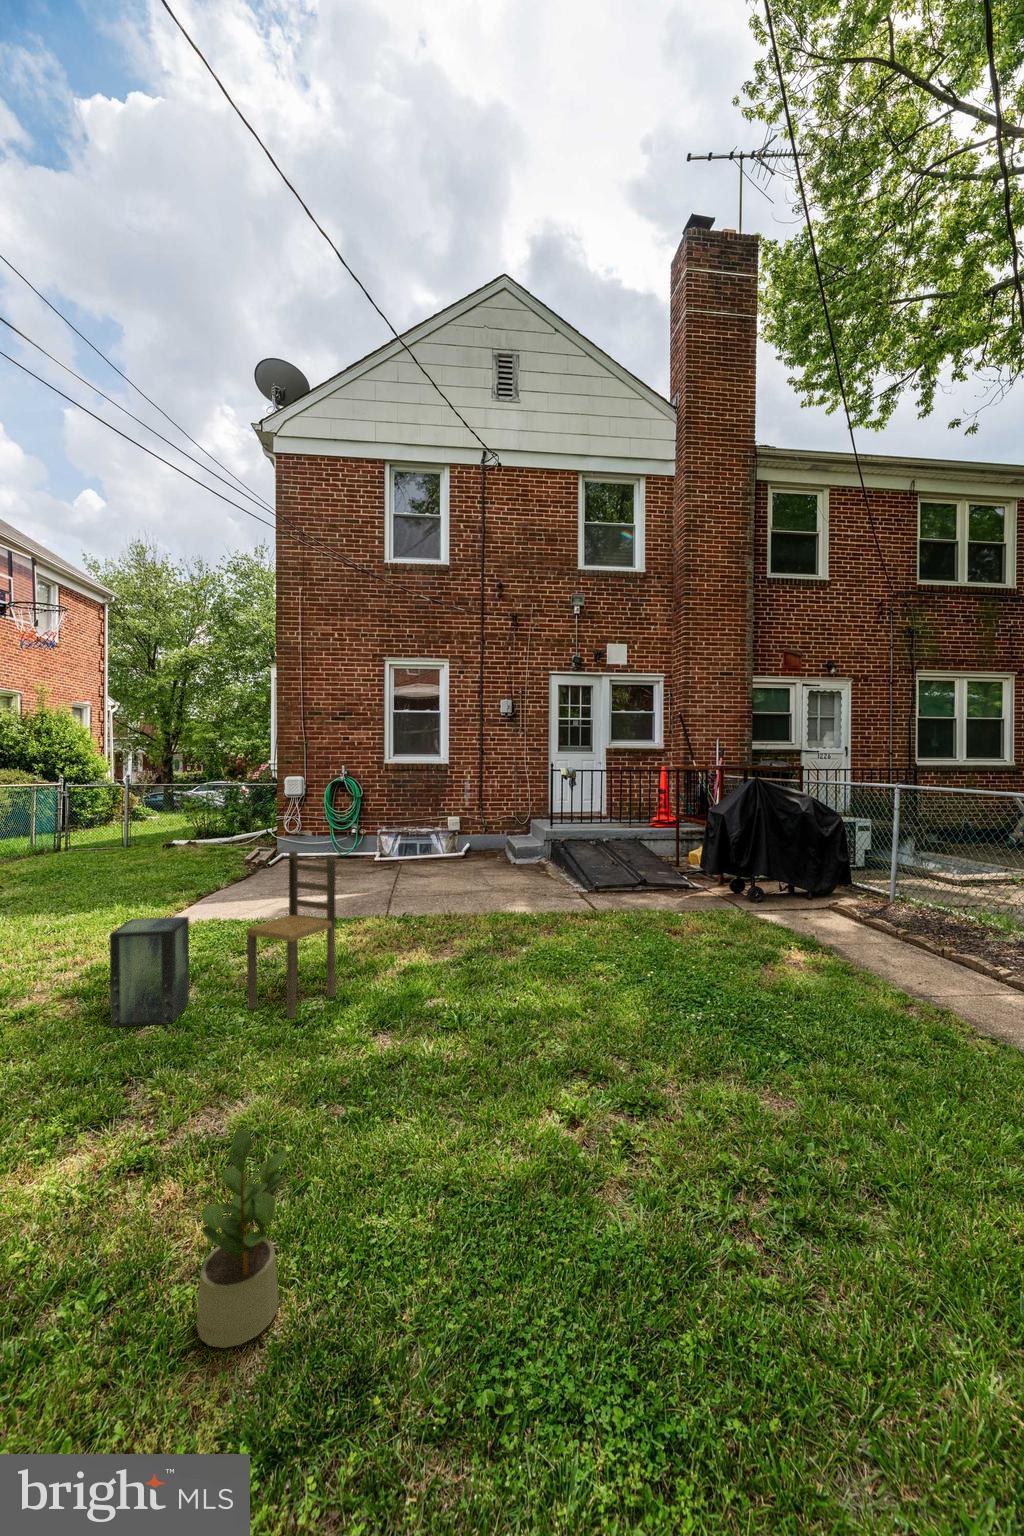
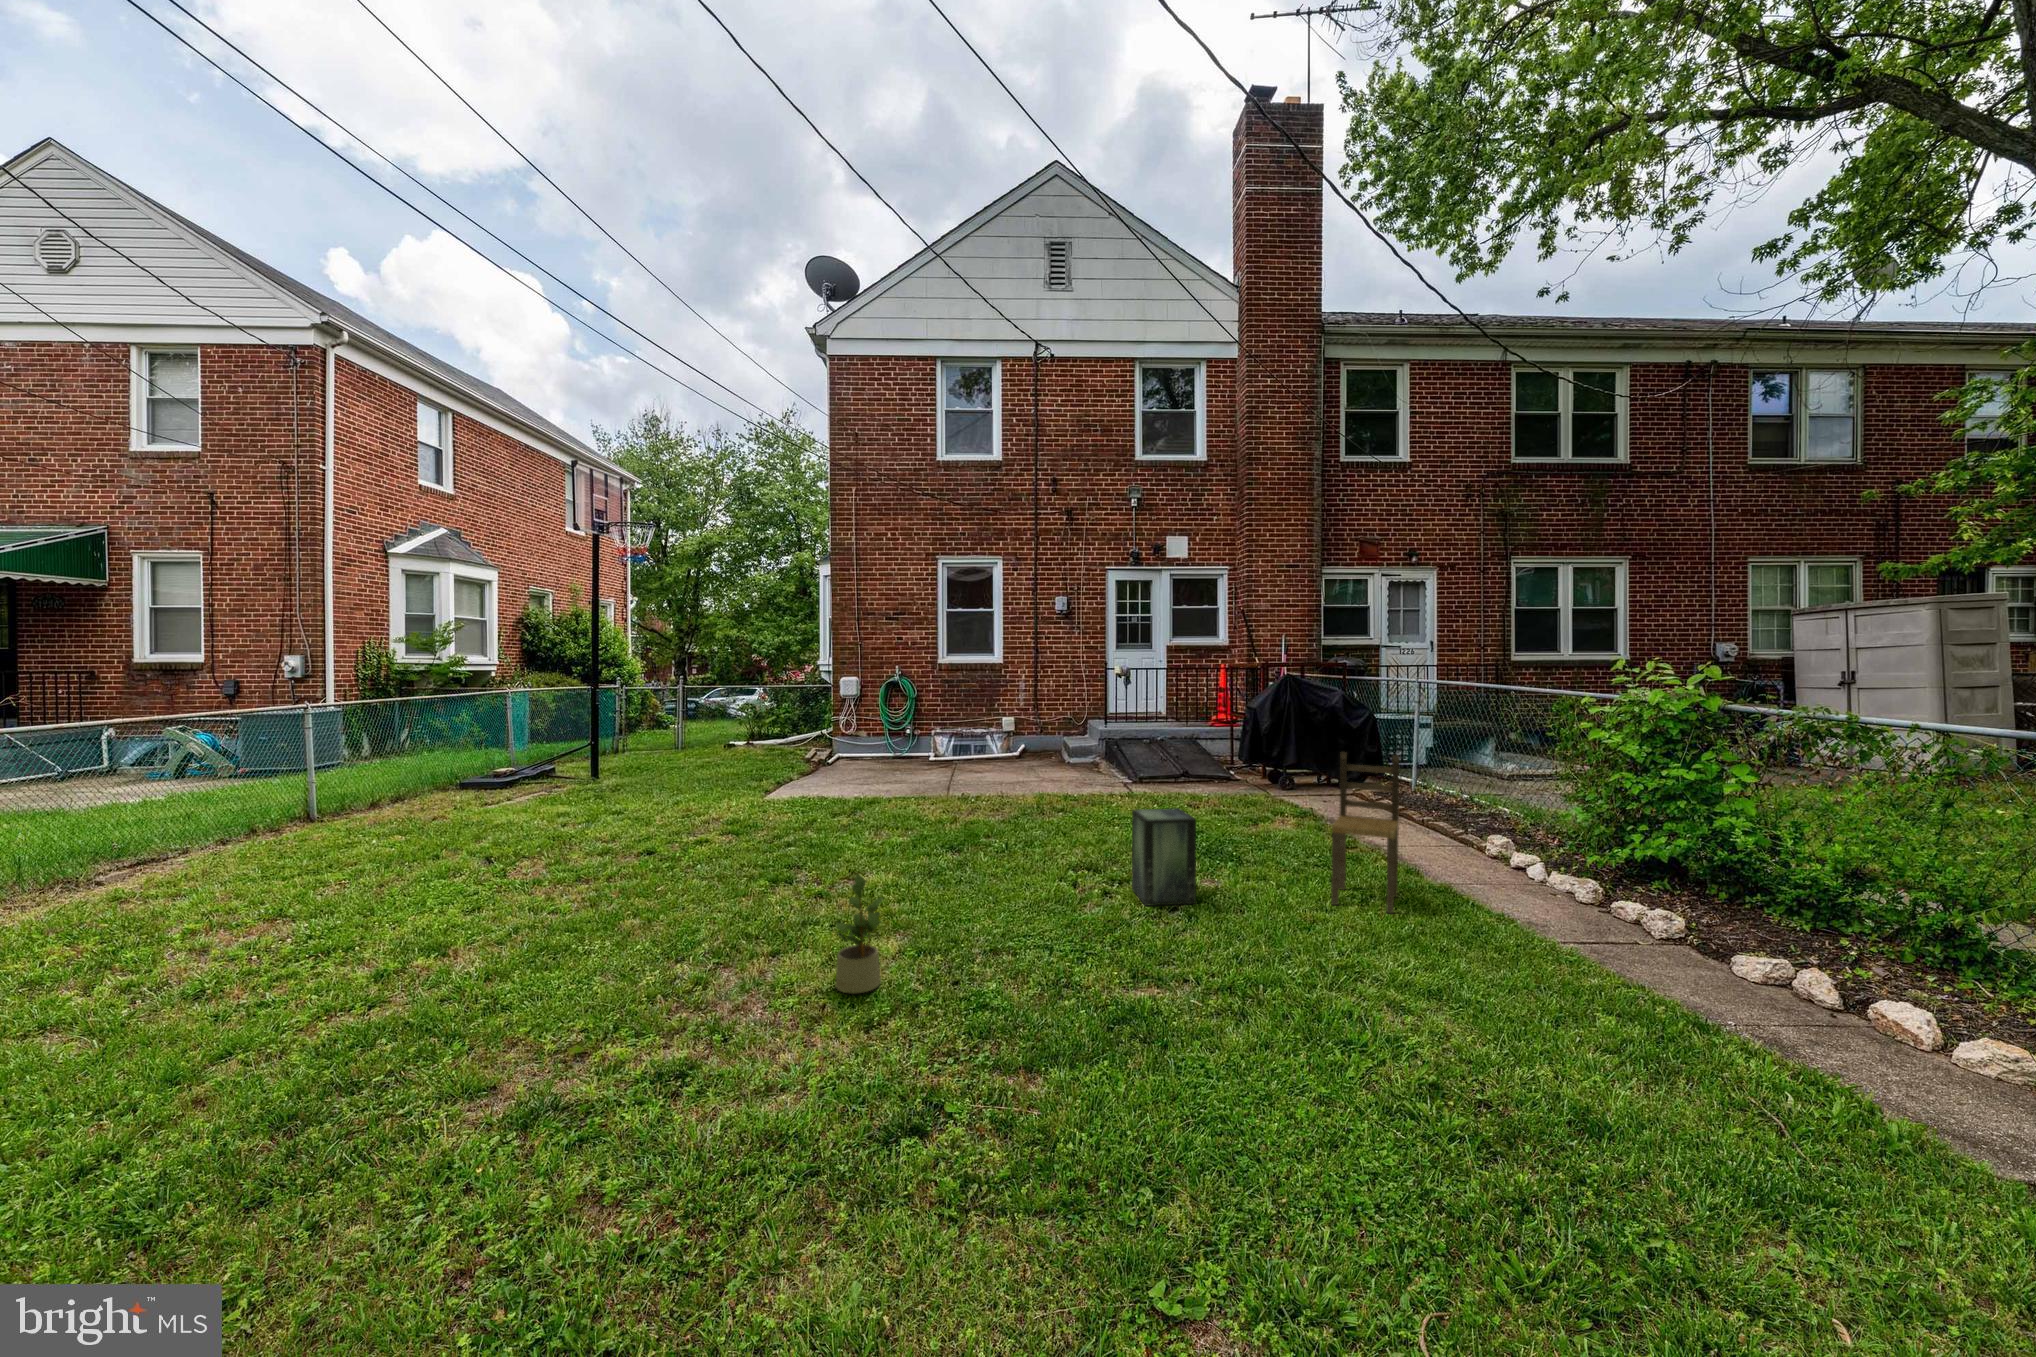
chair: present [247,851,336,1019] -> present [1331,752,1399,913]
storage box: present [110,917,189,1028] -> present [1132,808,1196,906]

